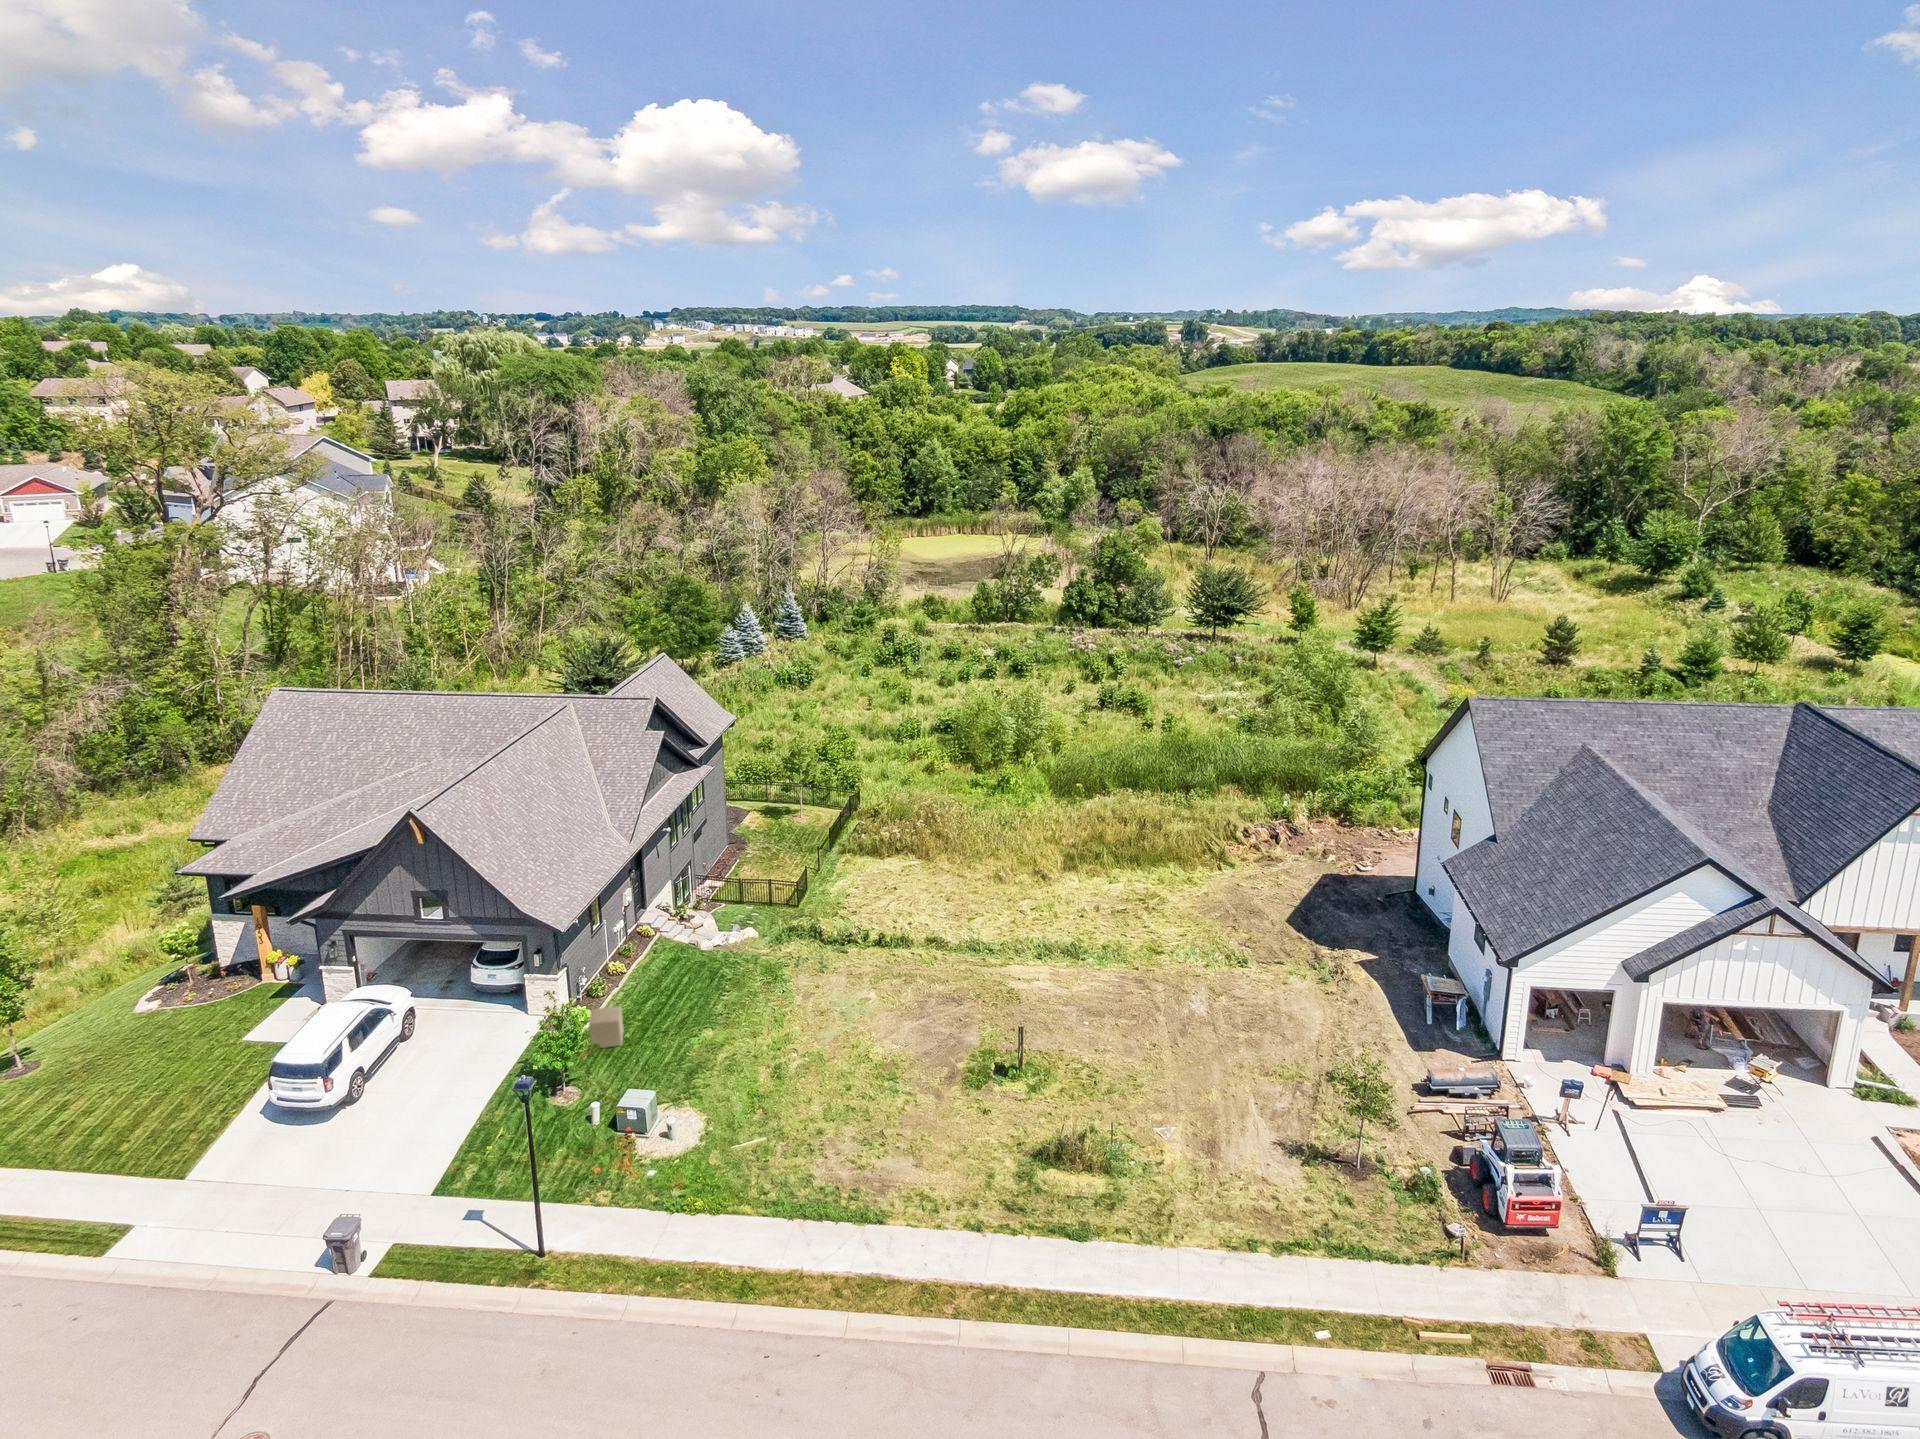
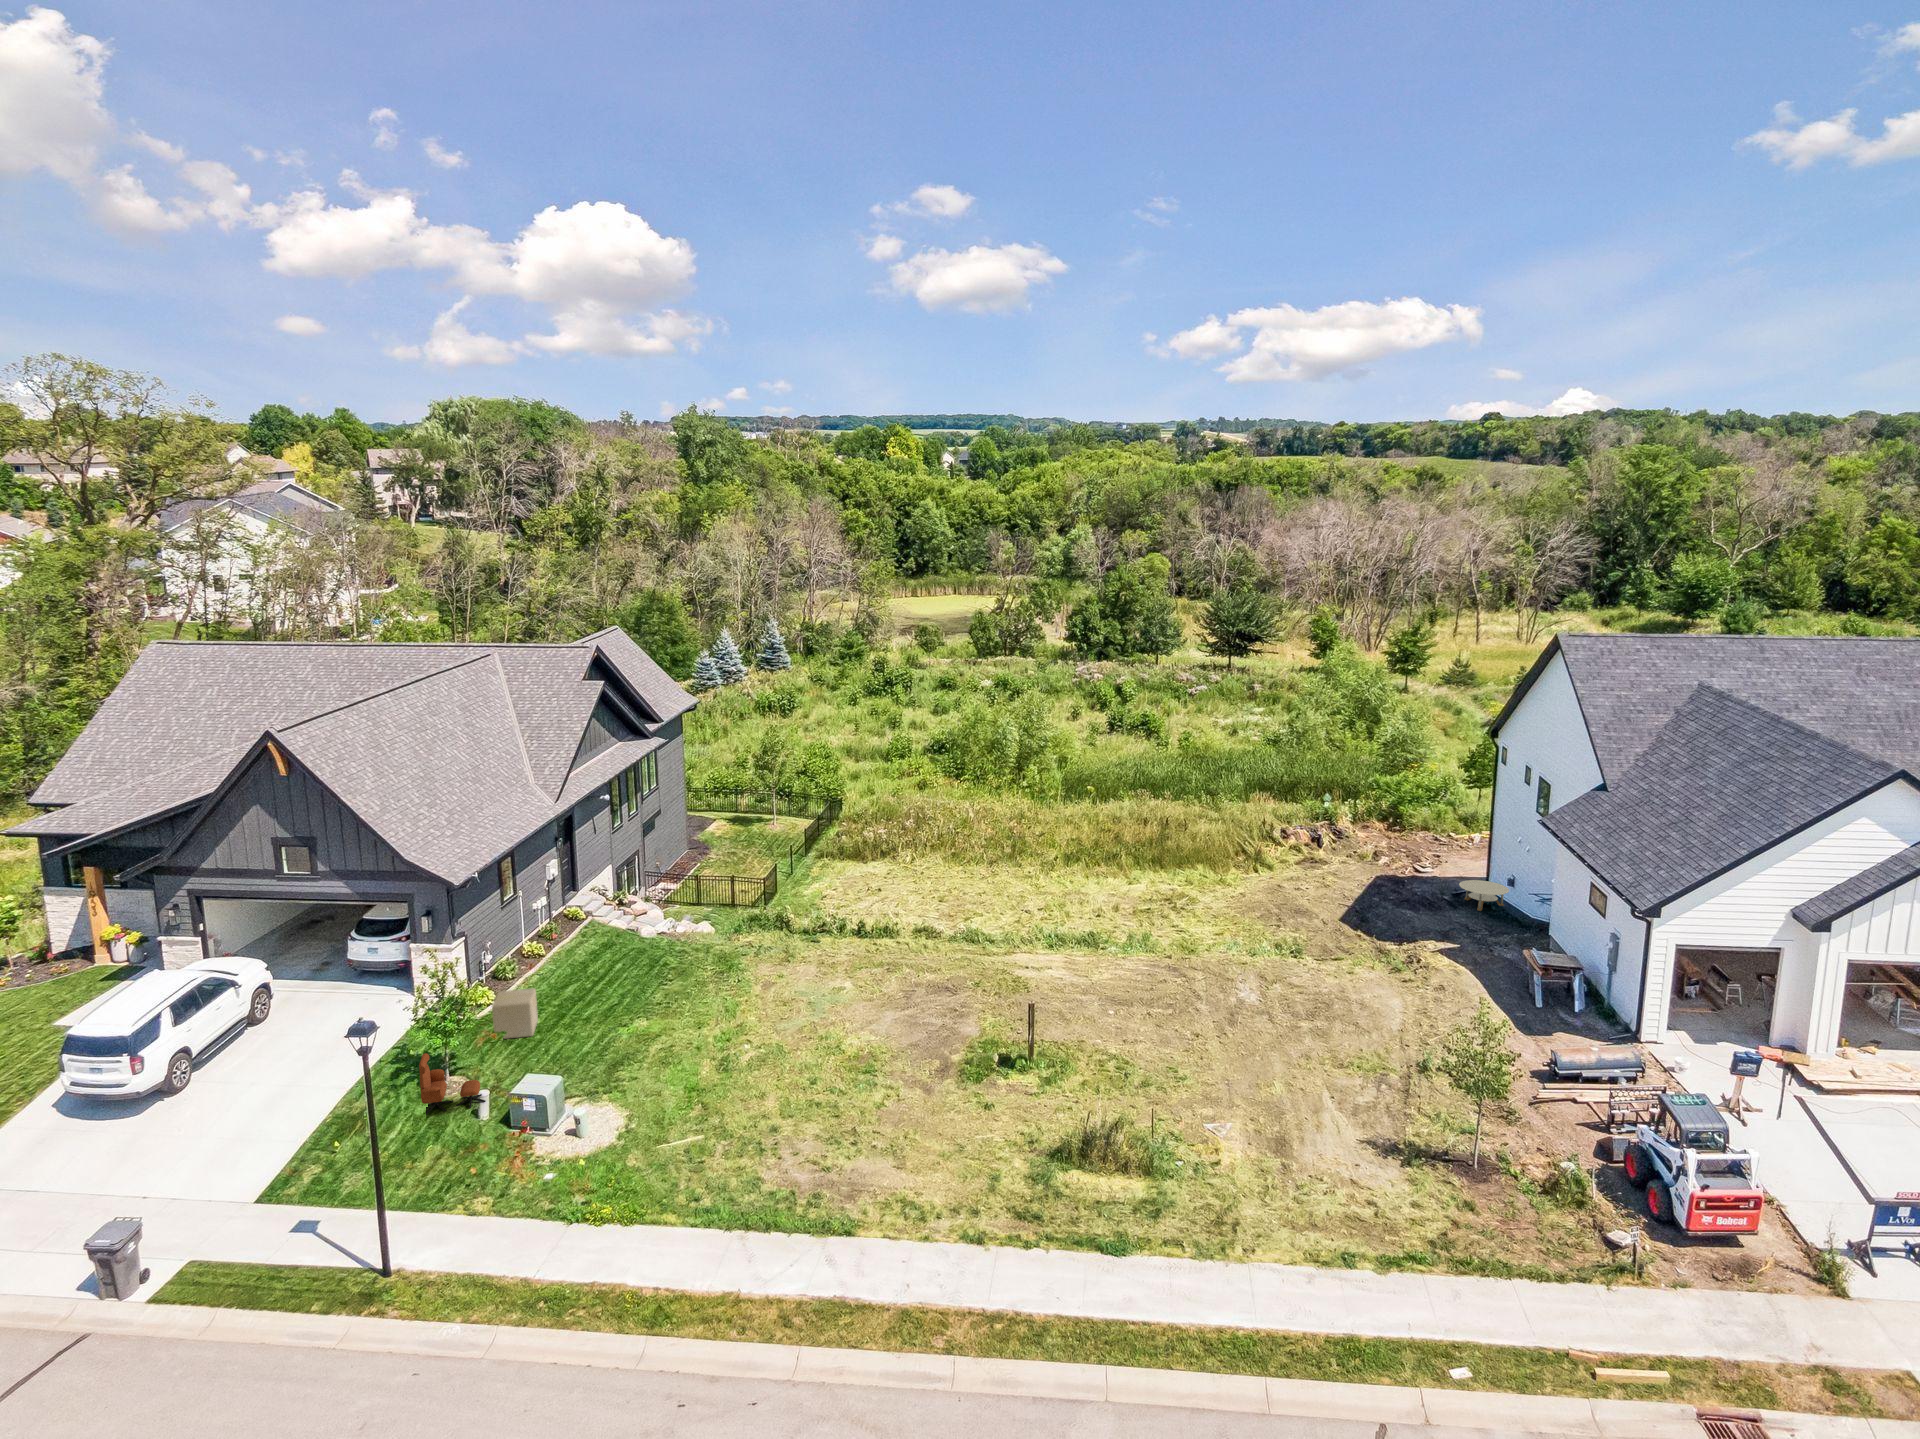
round table: none [1392,888,1433,917] -> present [1459,880,1509,911]
lounge chair: none [543,1072,594,1120] -> present [419,1053,485,1114]

